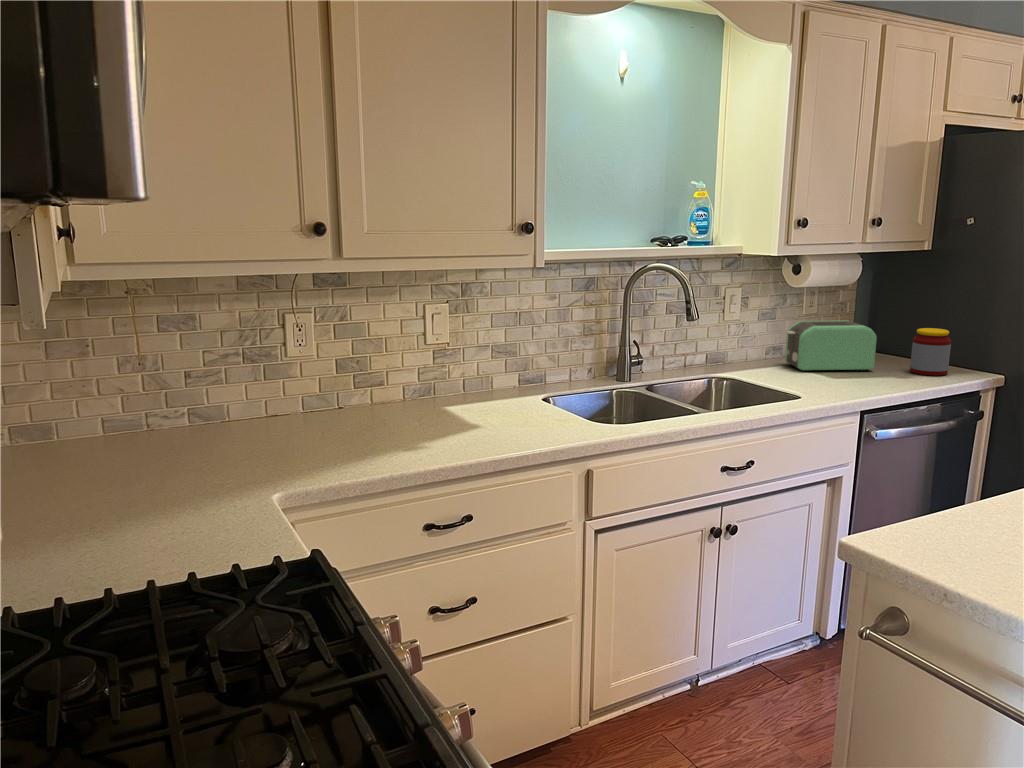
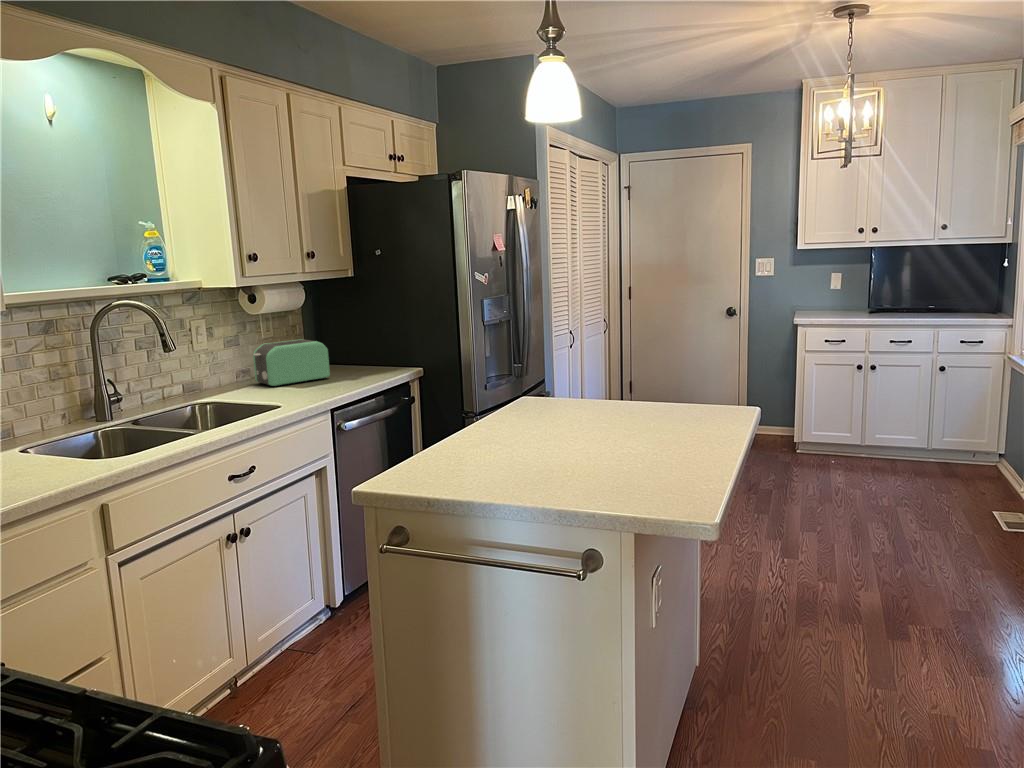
jar: present [910,328,951,376] -> none [355,338,384,375]

